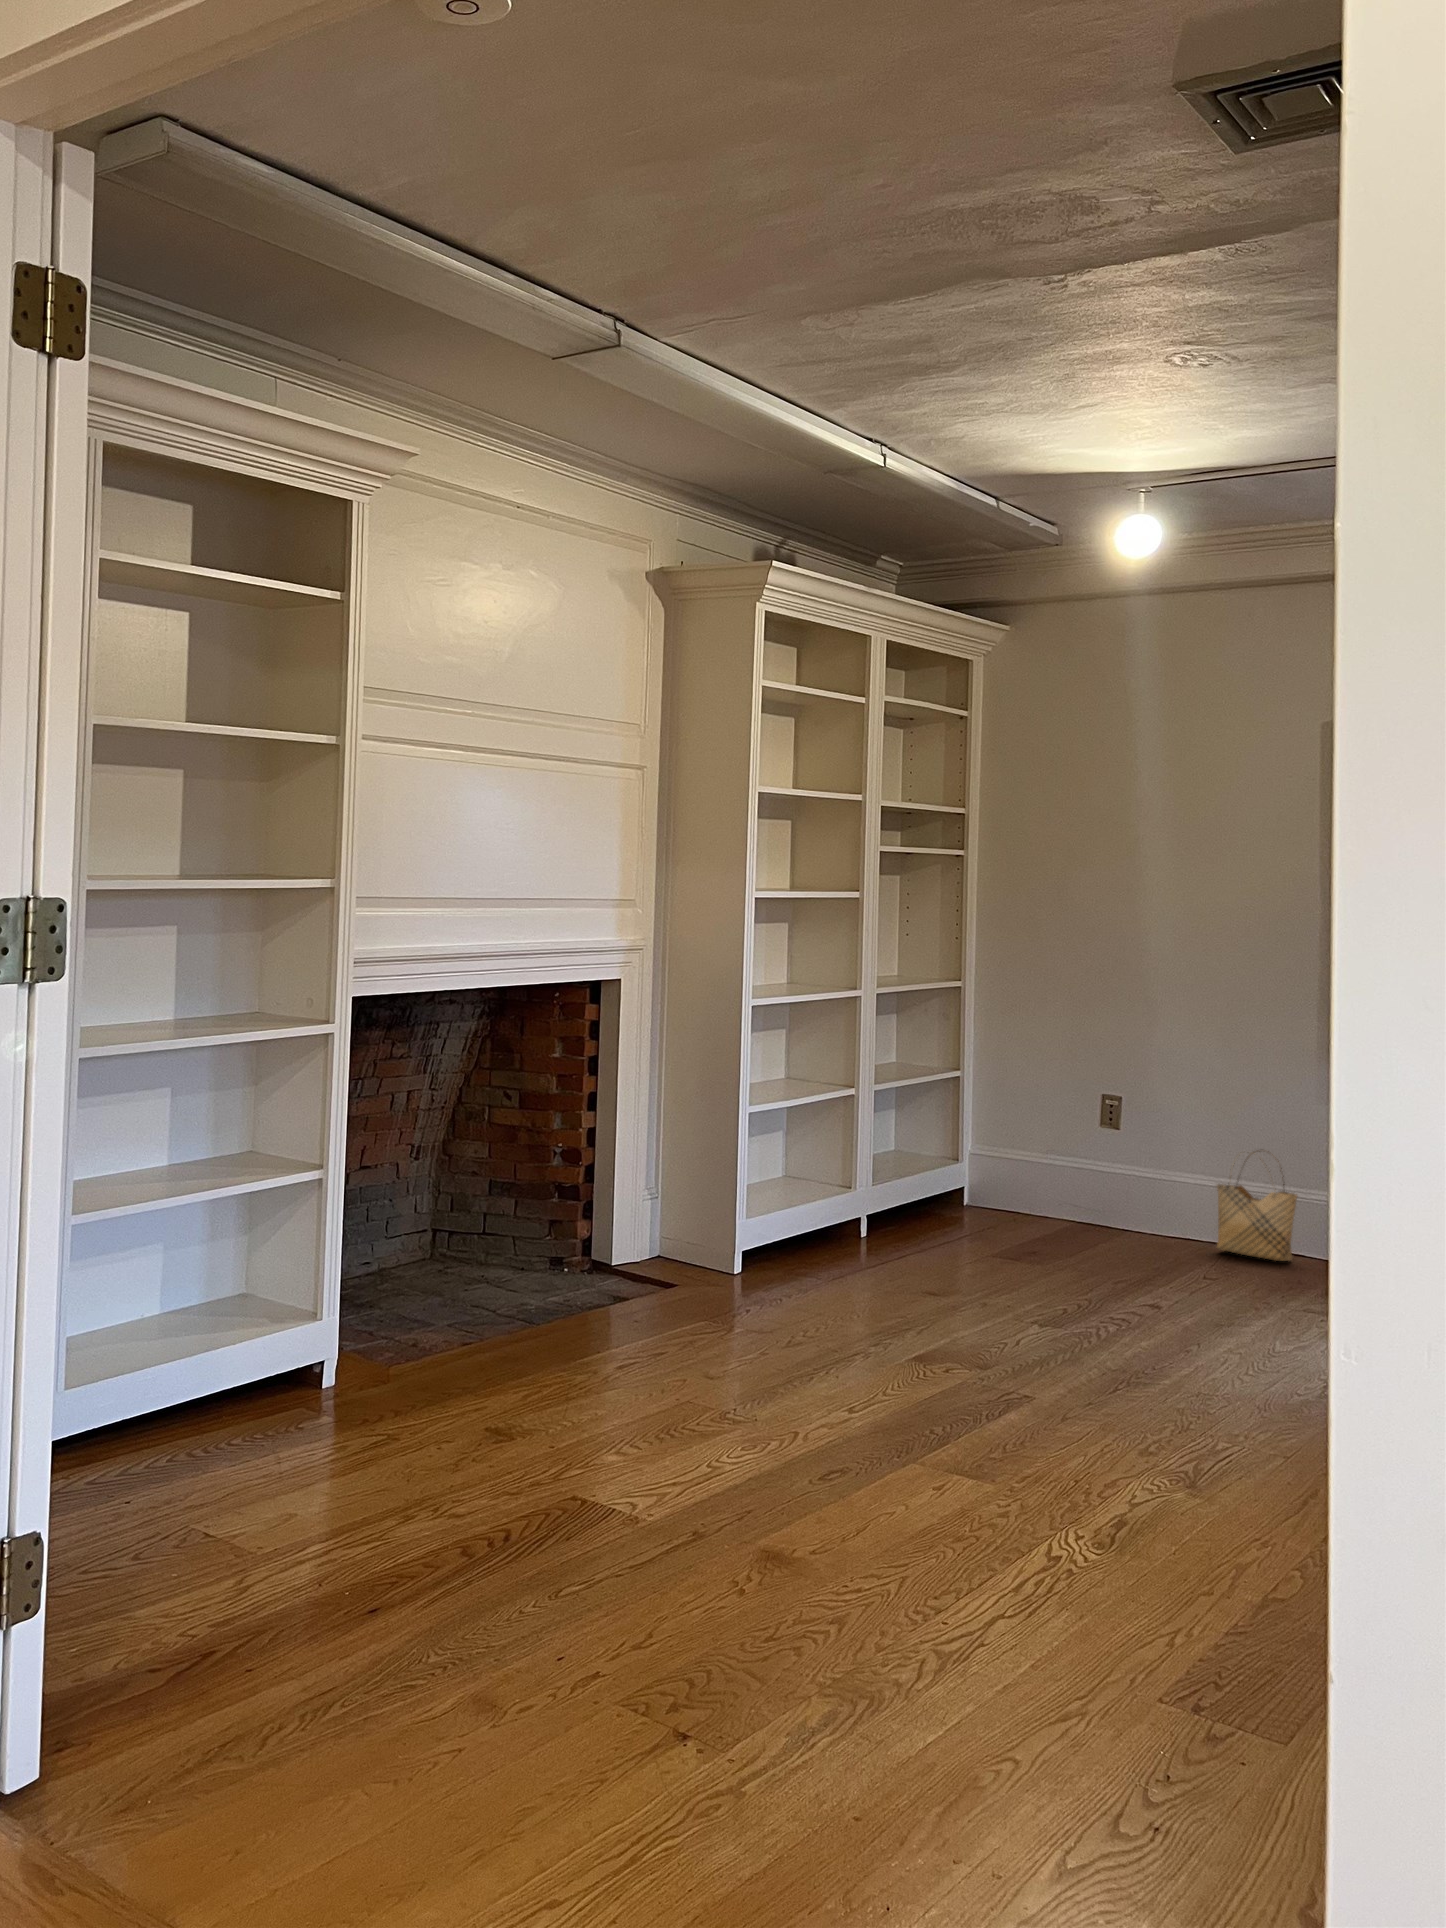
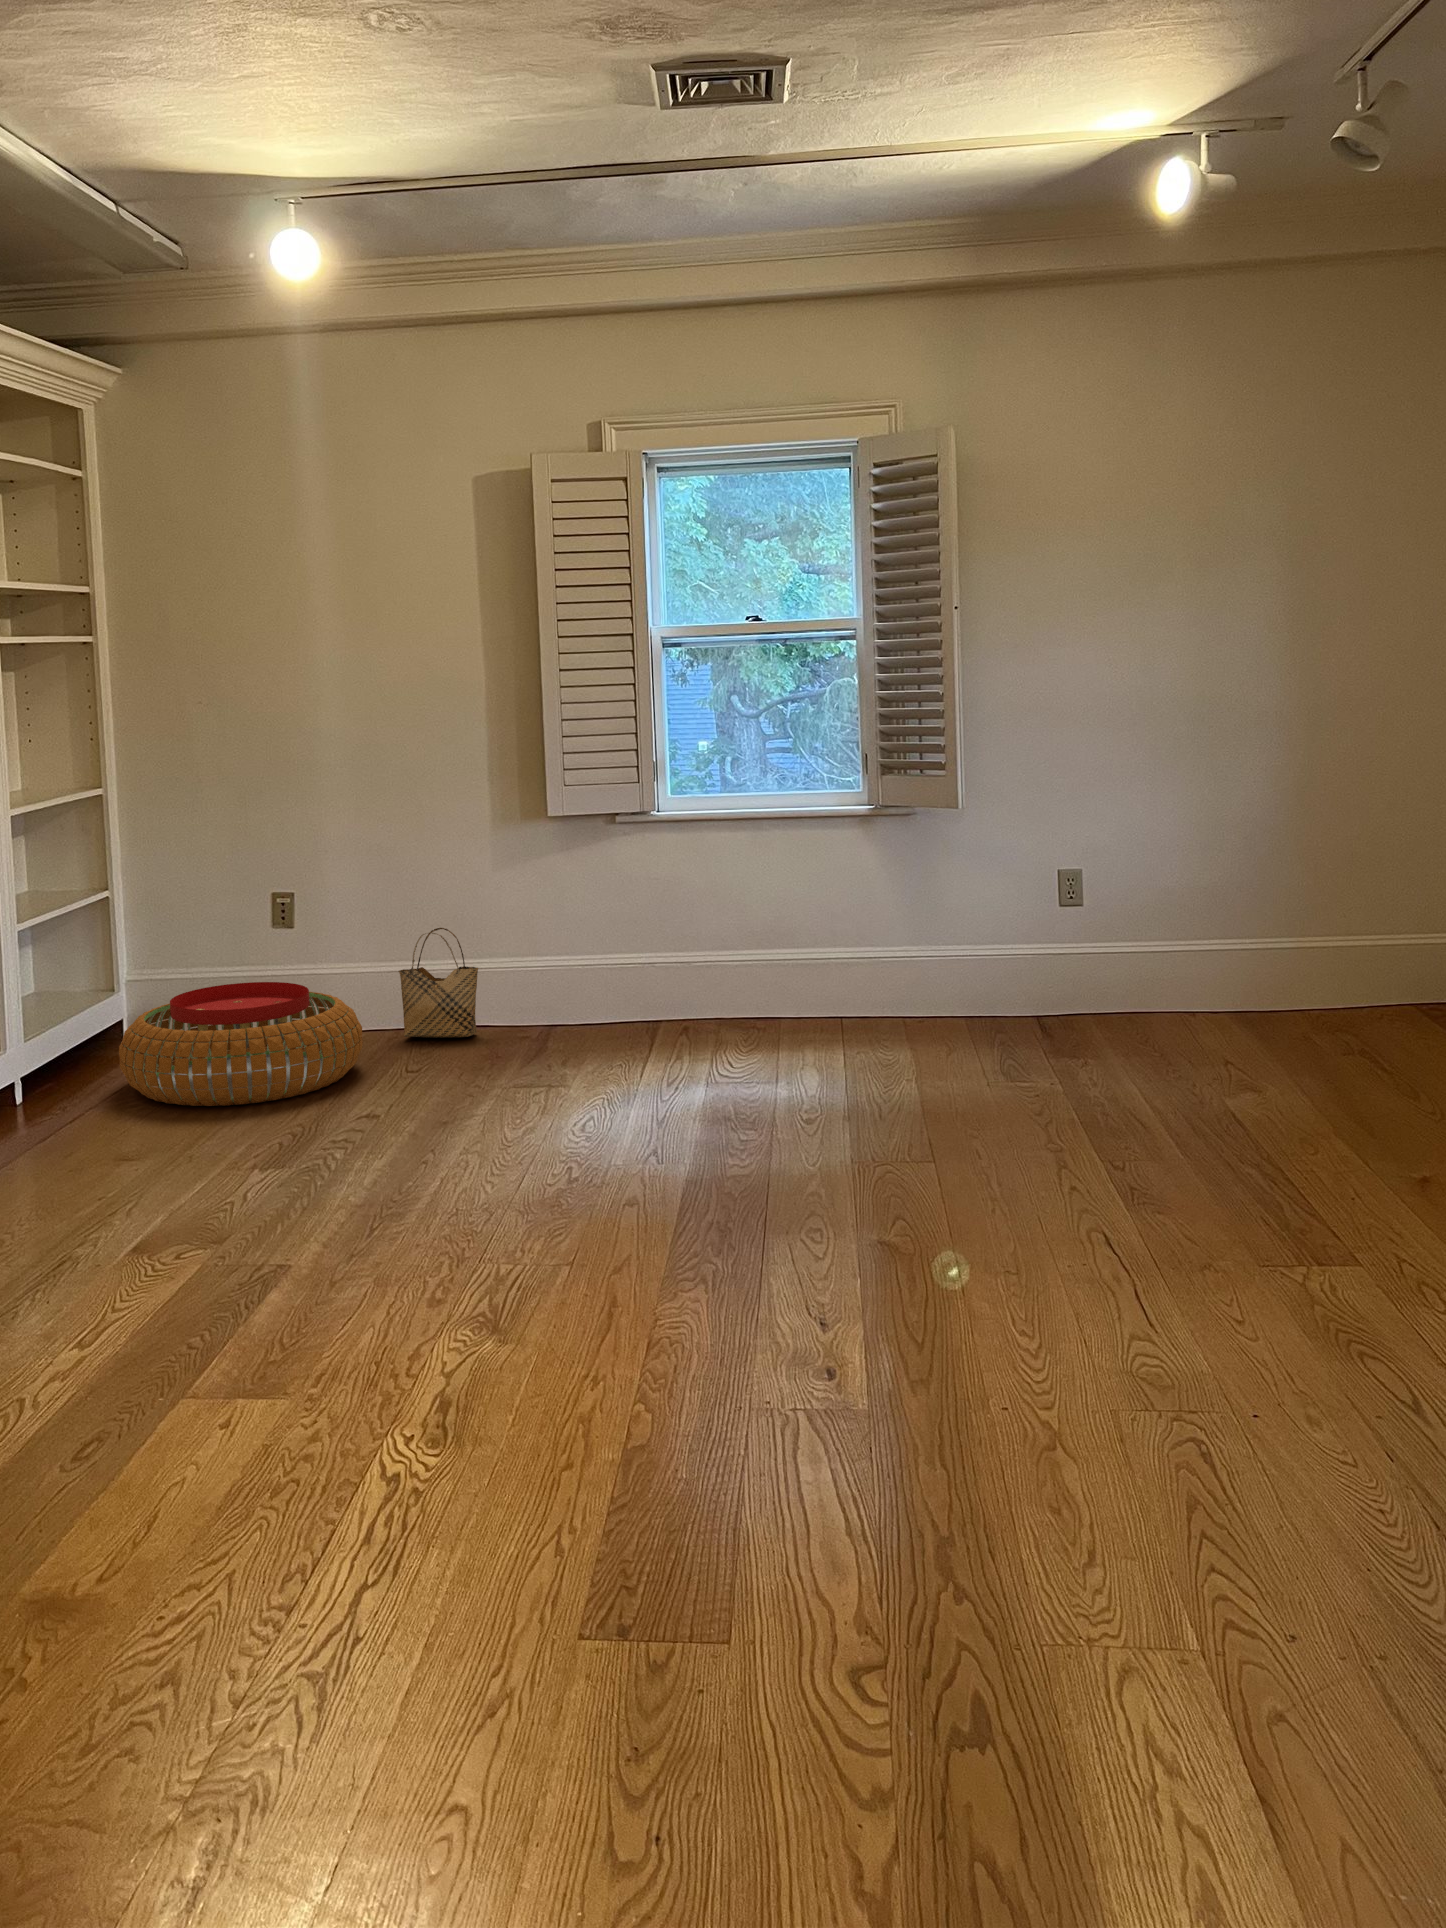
pouf: none [945,1167,1168,1277] -> present [119,982,363,1106]

